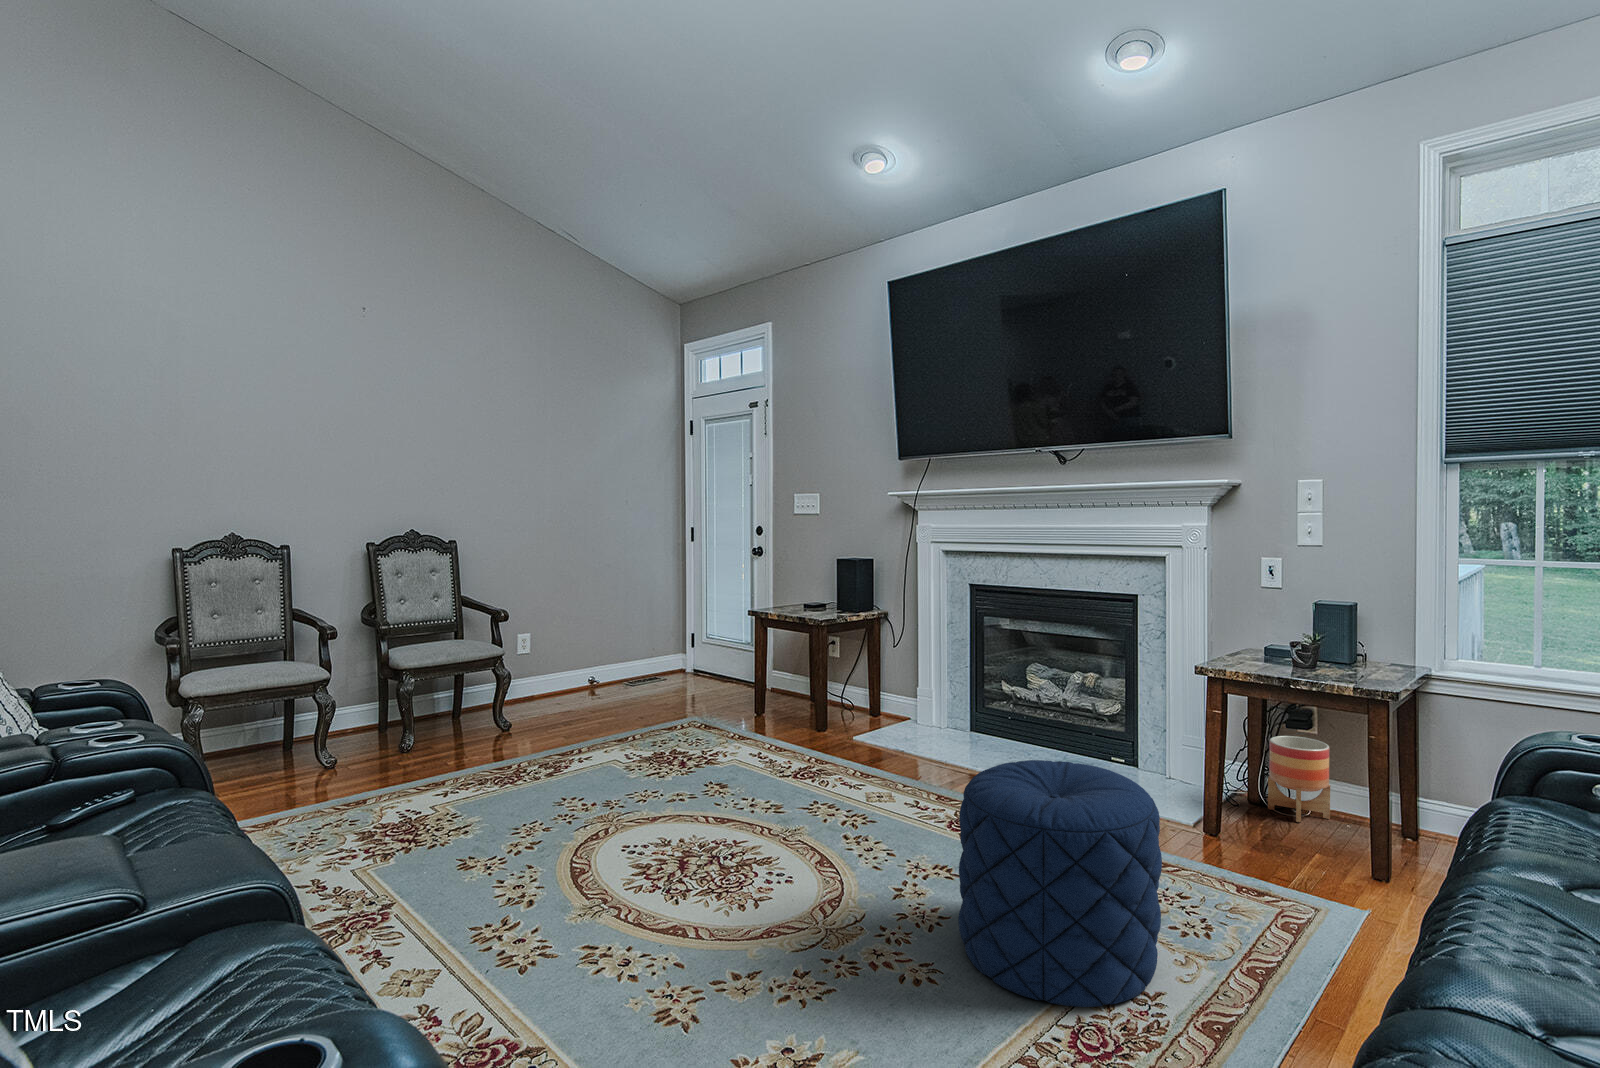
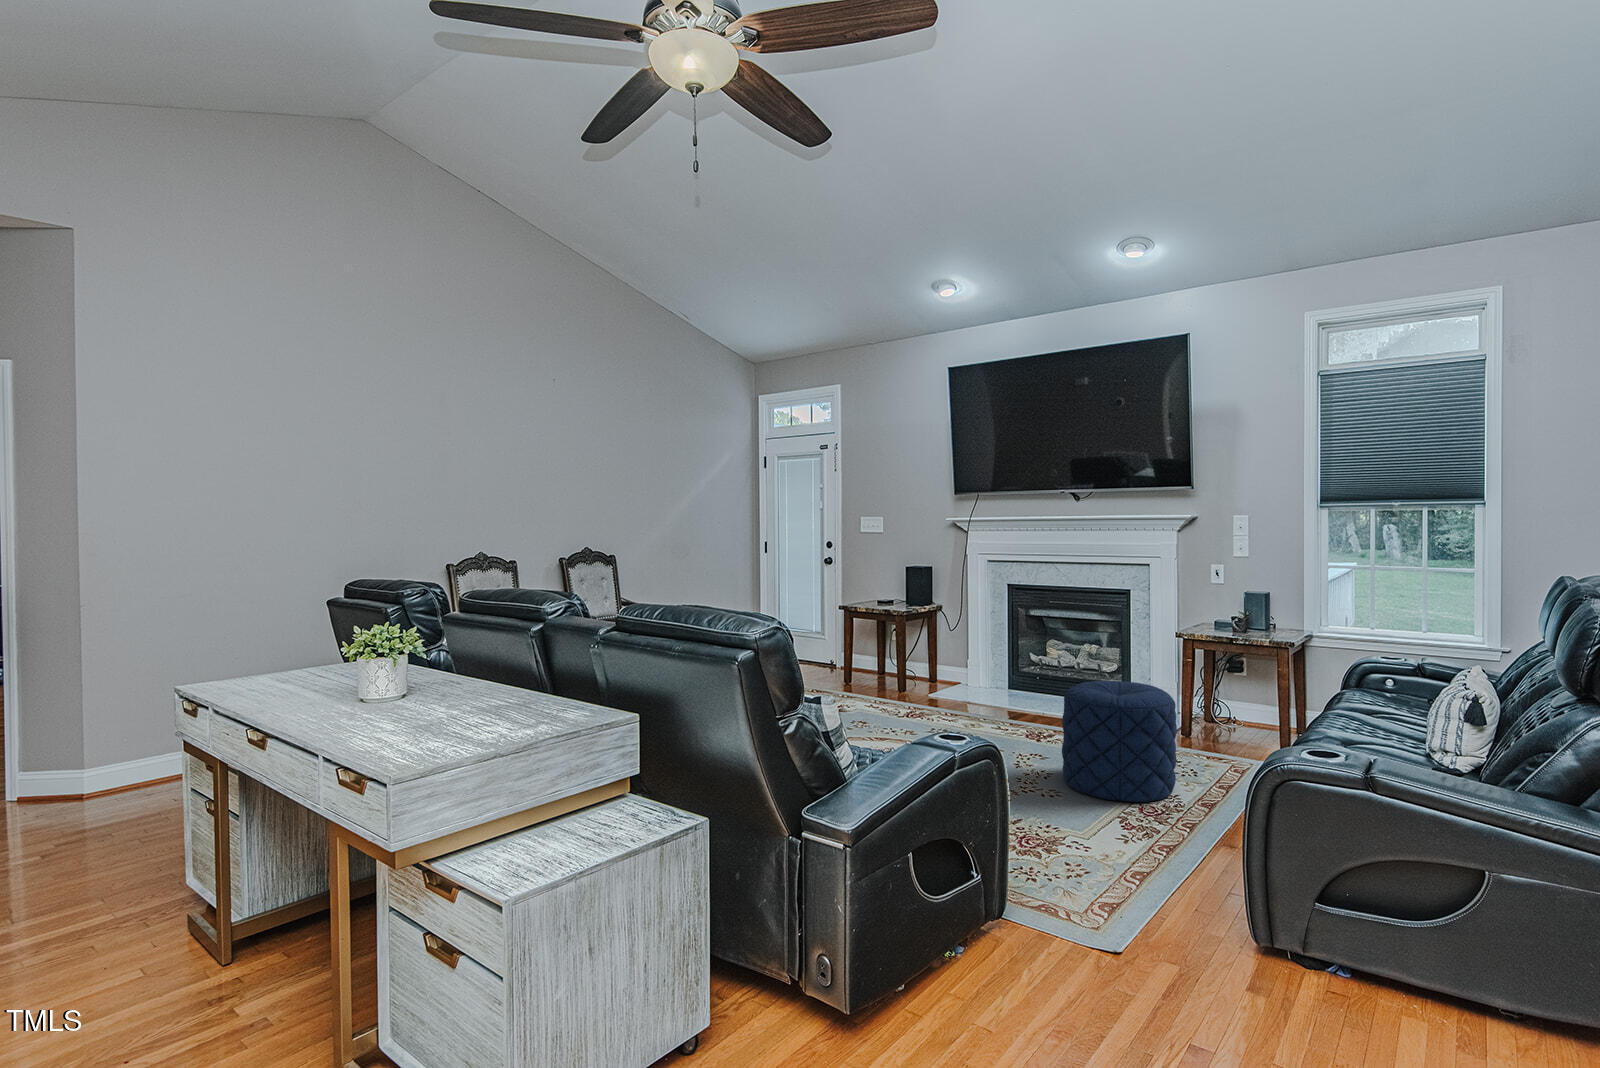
planter: present [1268,736,1330,822] -> none [1217,677,1255,729]

